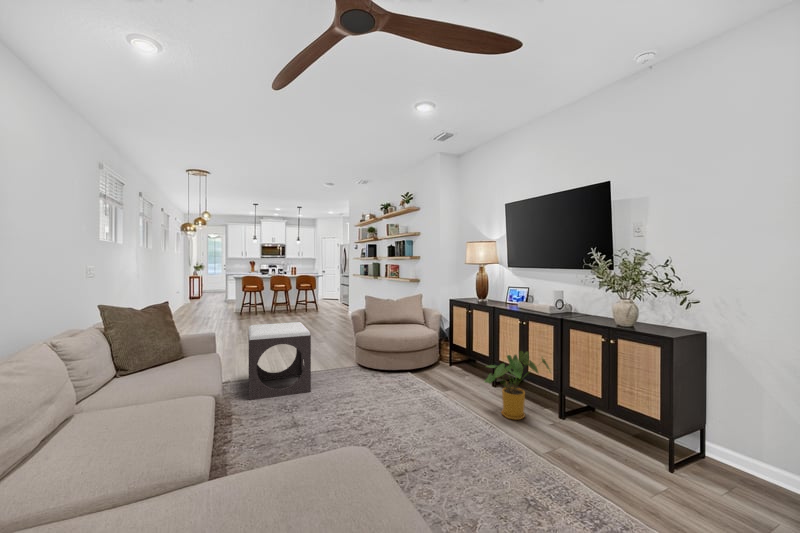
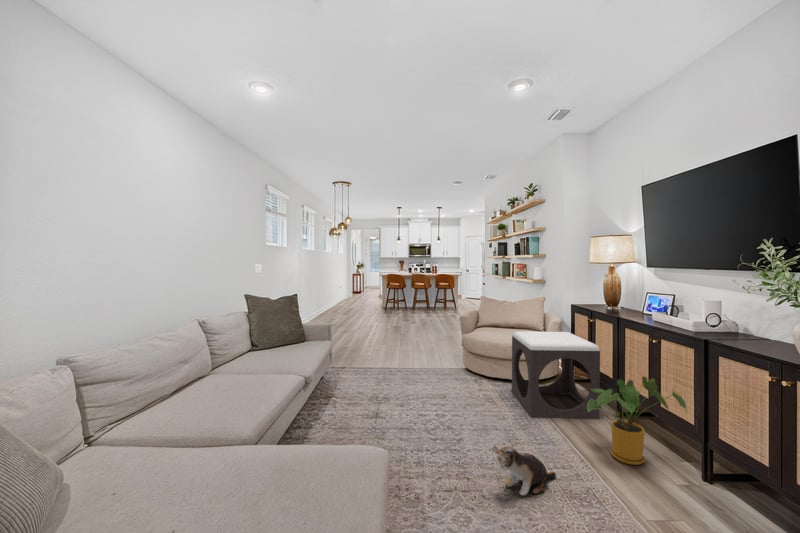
footstool: present [249,322,311,400] -> present [512,331,600,419]
plush toy: none [435,422,475,461] -> present [492,446,556,496]

